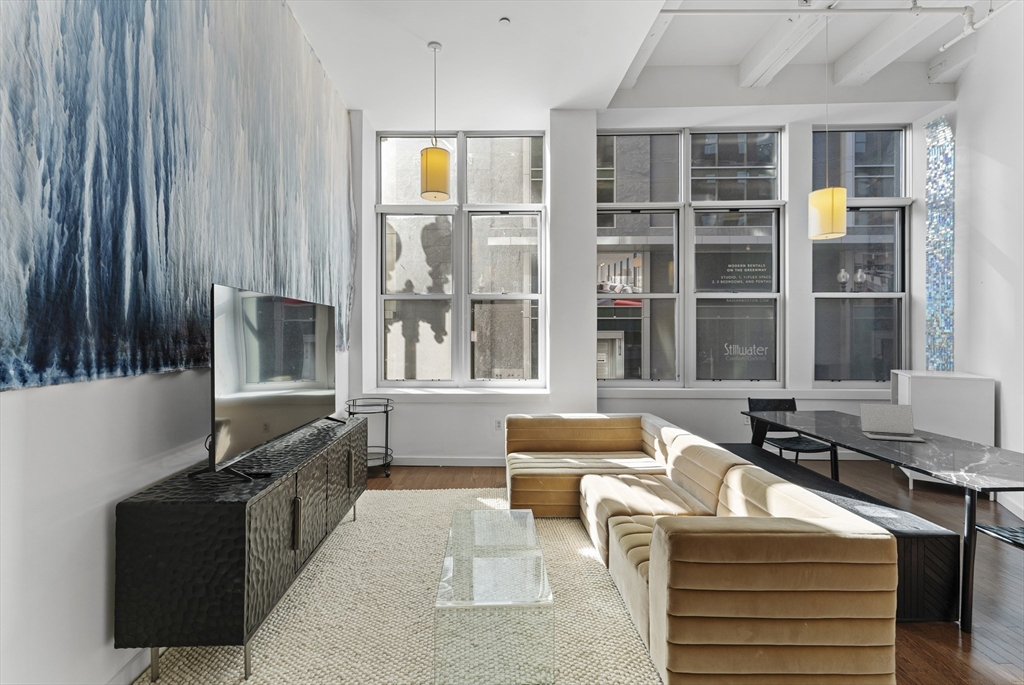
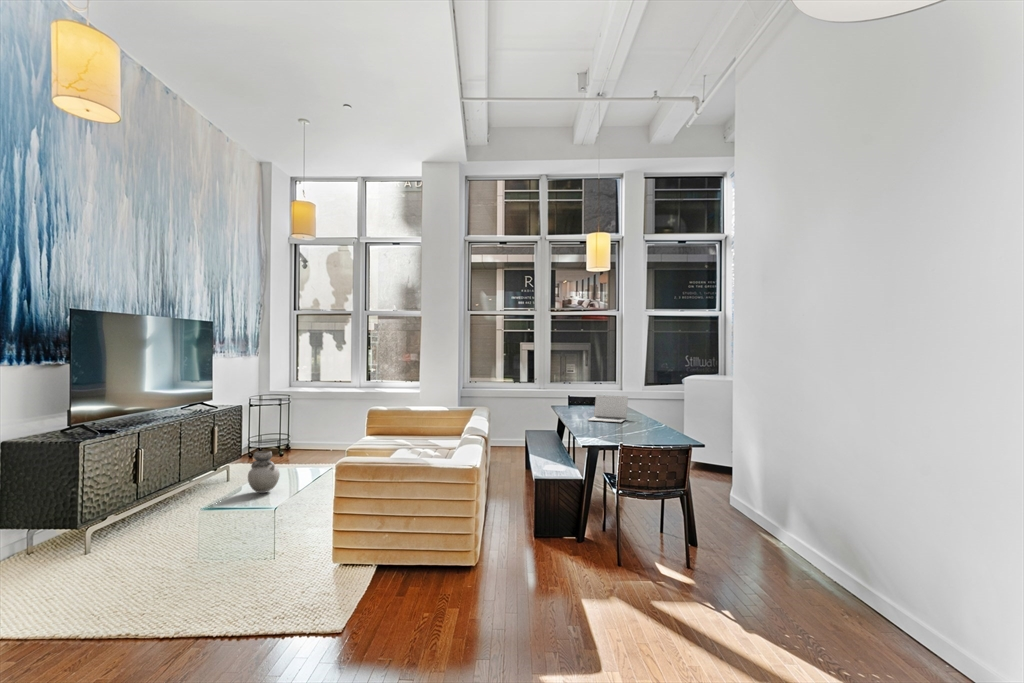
vase: none [471,497,514,561] -> present [248,451,280,493]

